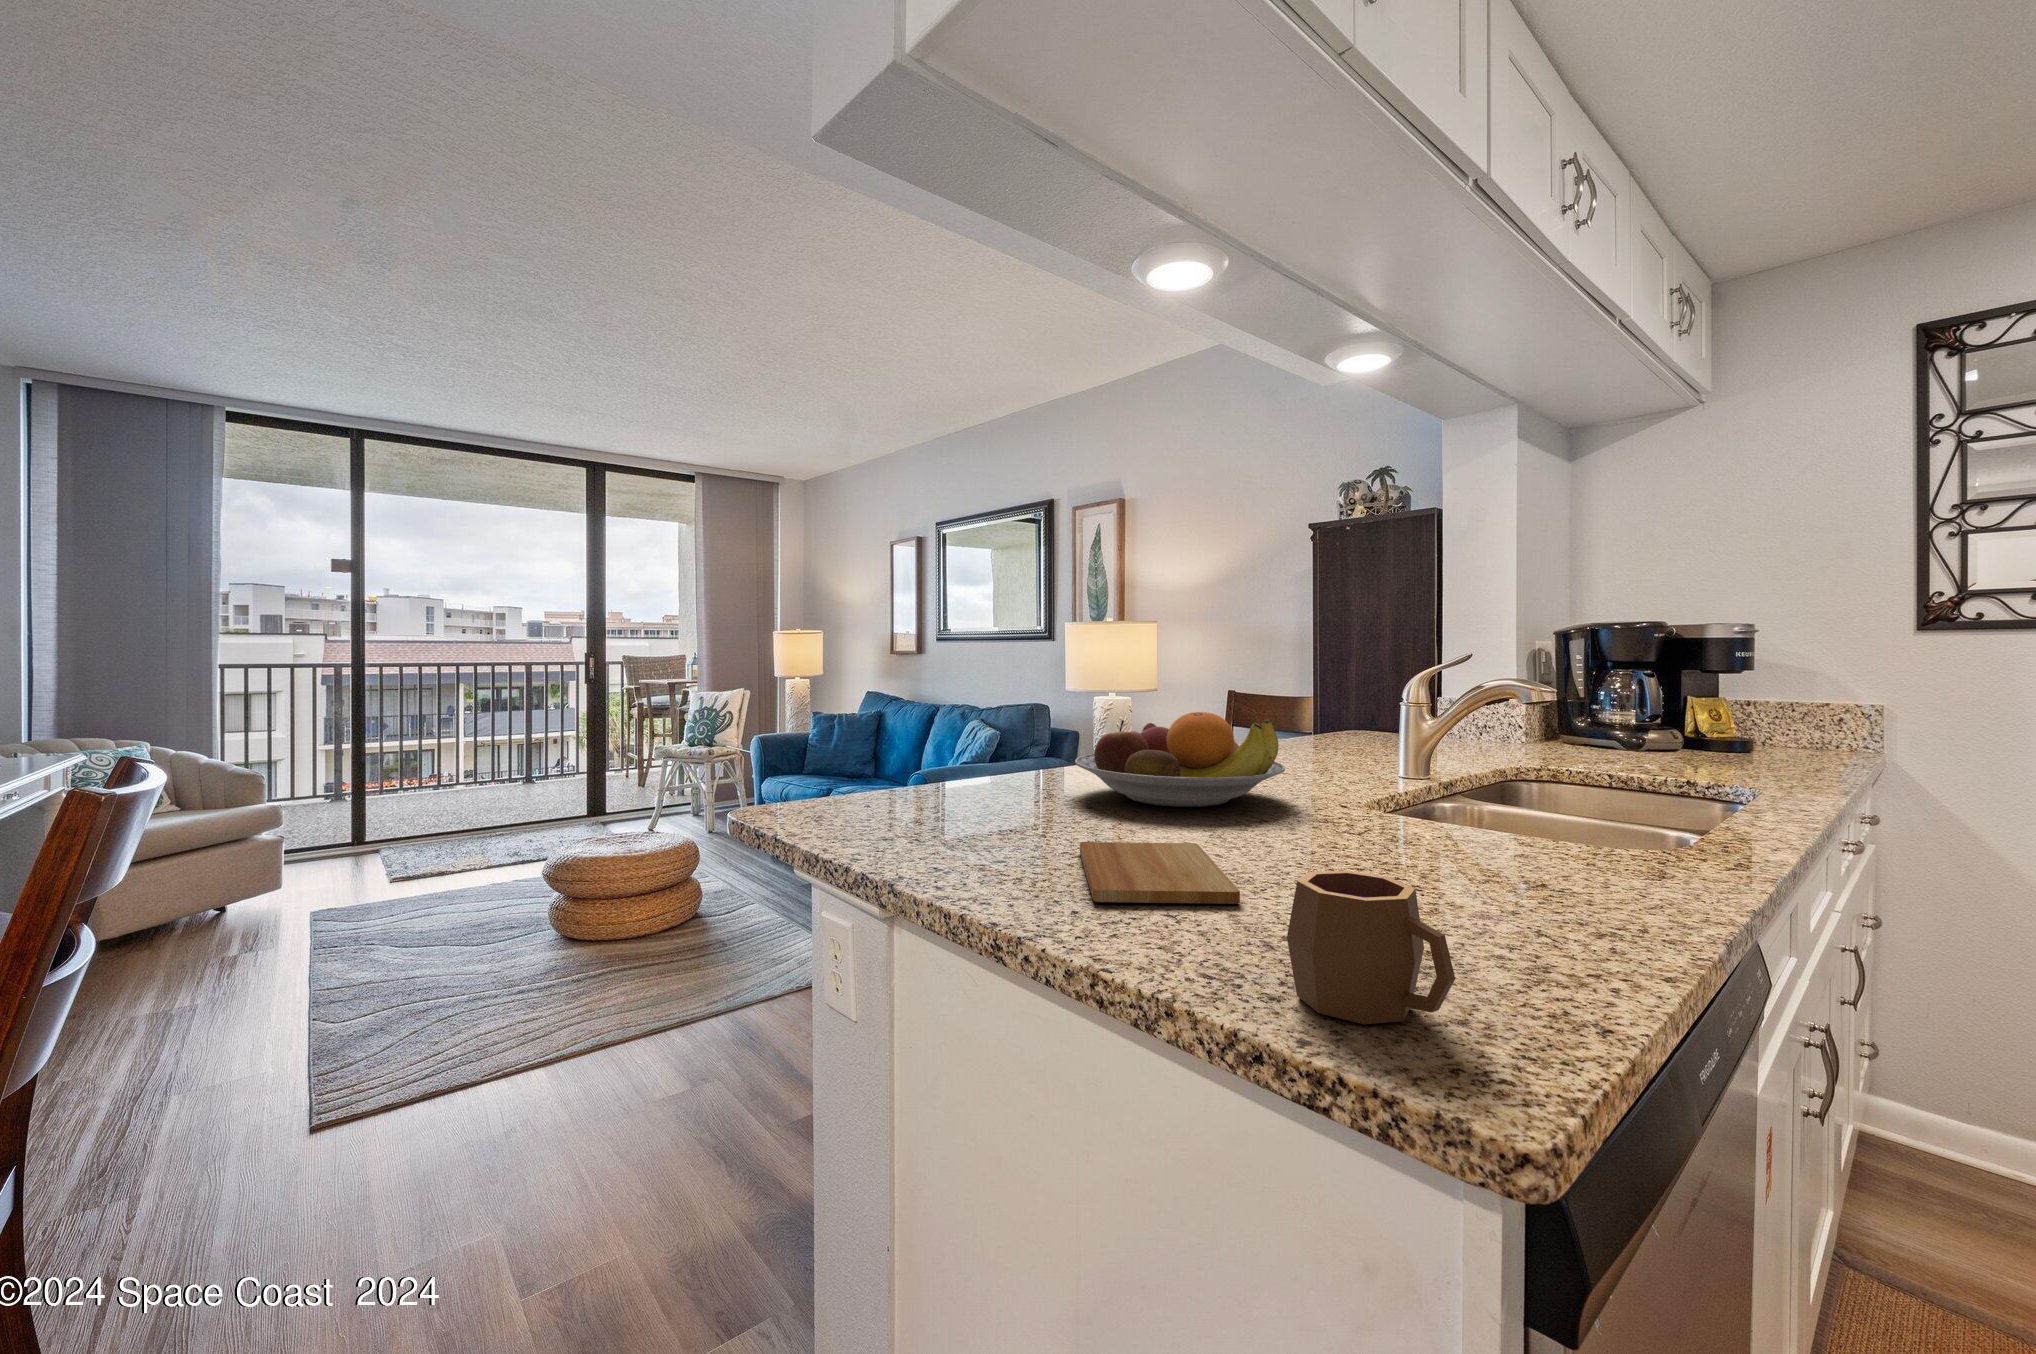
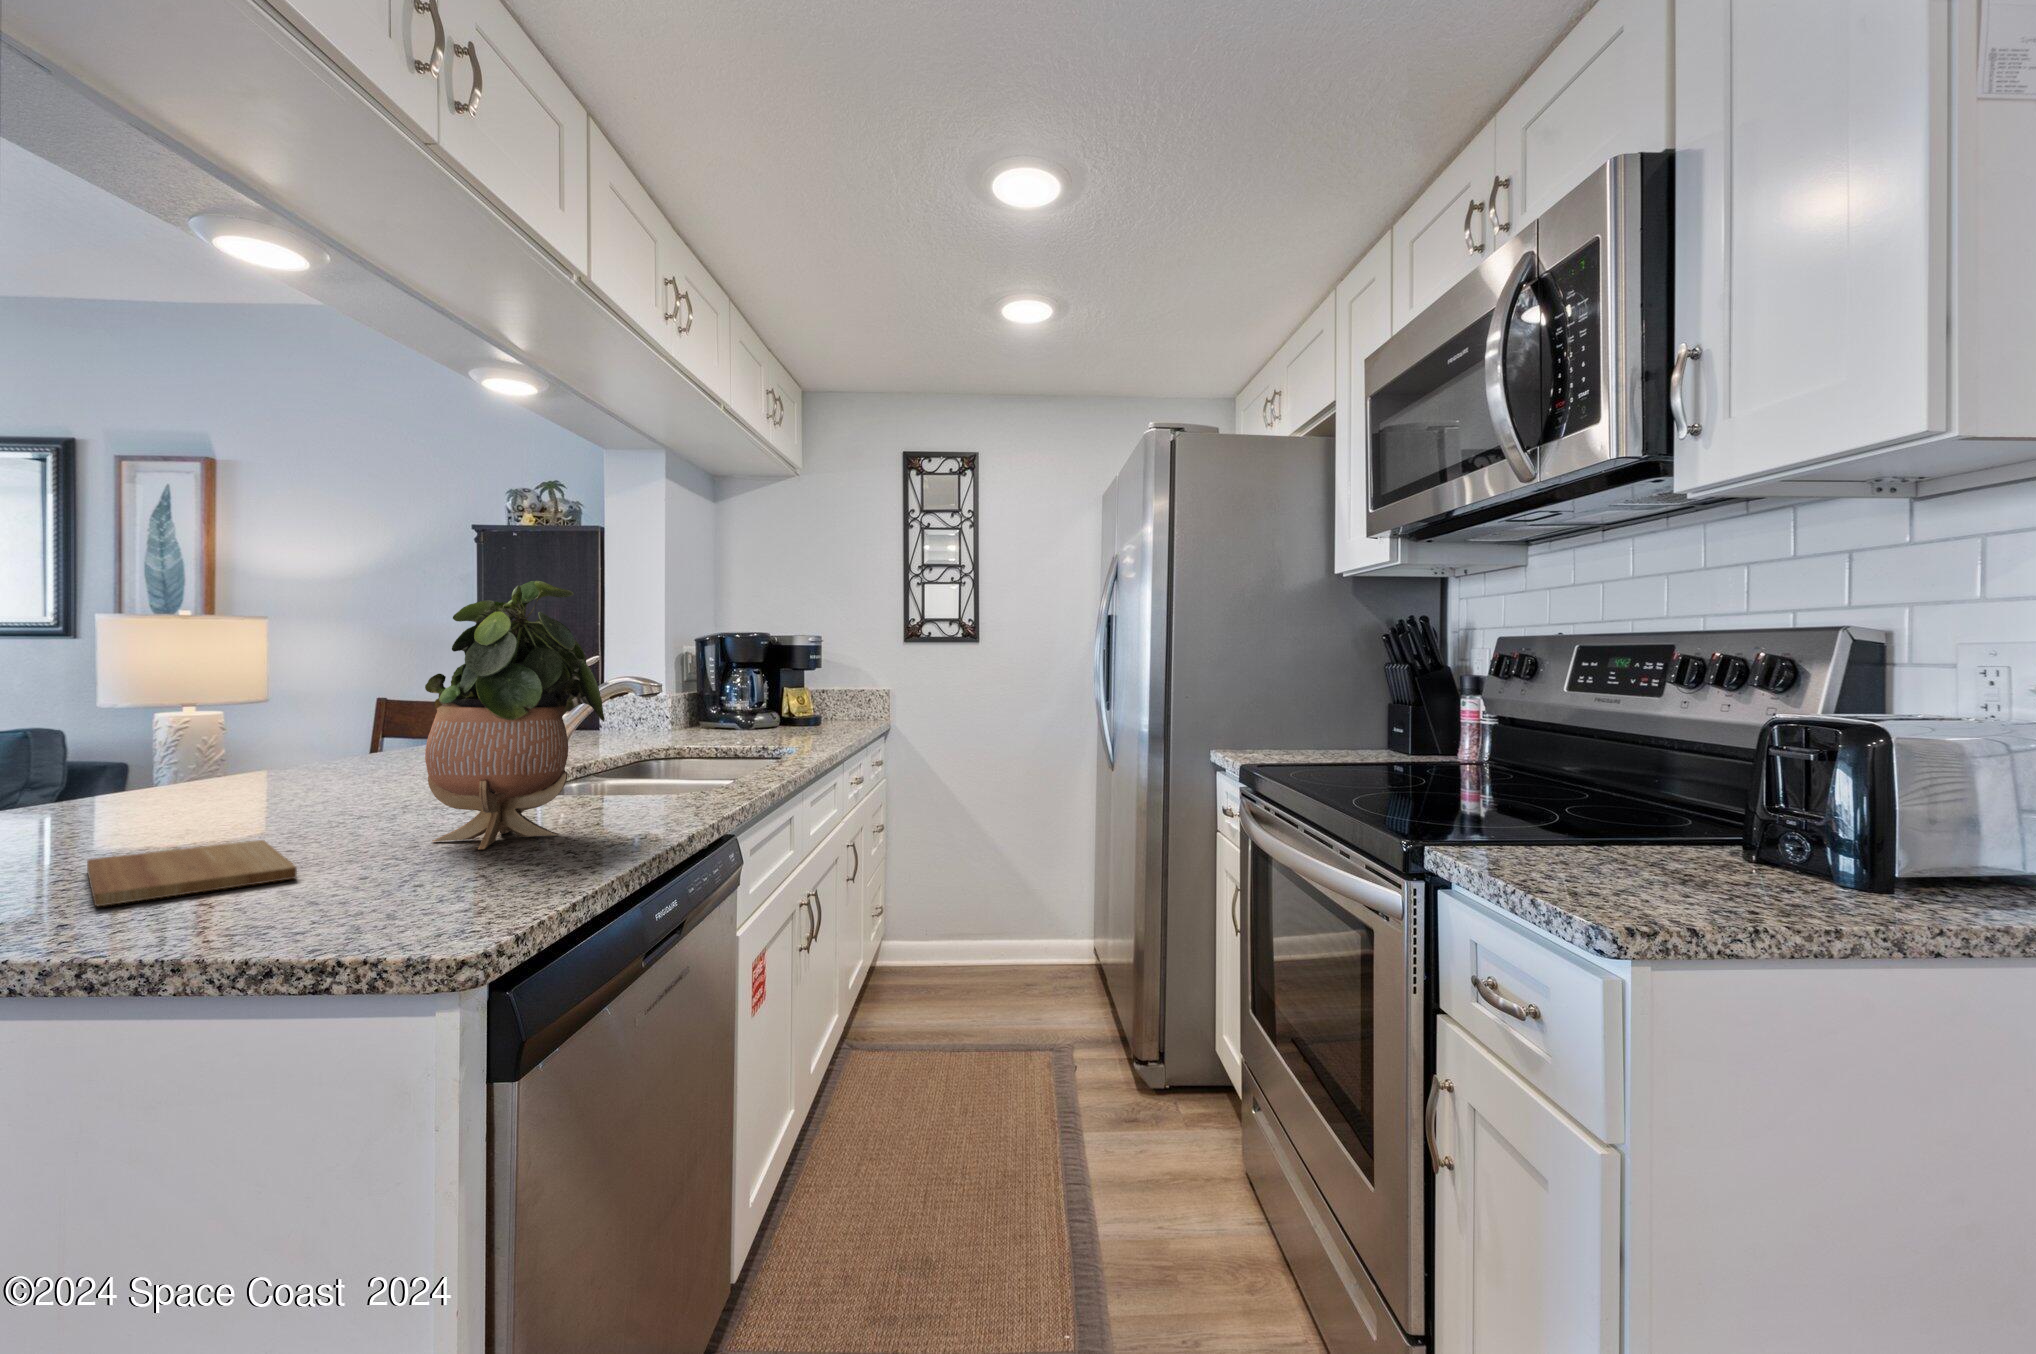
potted plant: none [1345,565,1568,902] -> present [425,581,605,849]
fruit bowl: present [1075,712,1285,807] -> none [95,713,397,817]
mug: present [1287,871,1455,1024] -> none [313,818,453,930]

